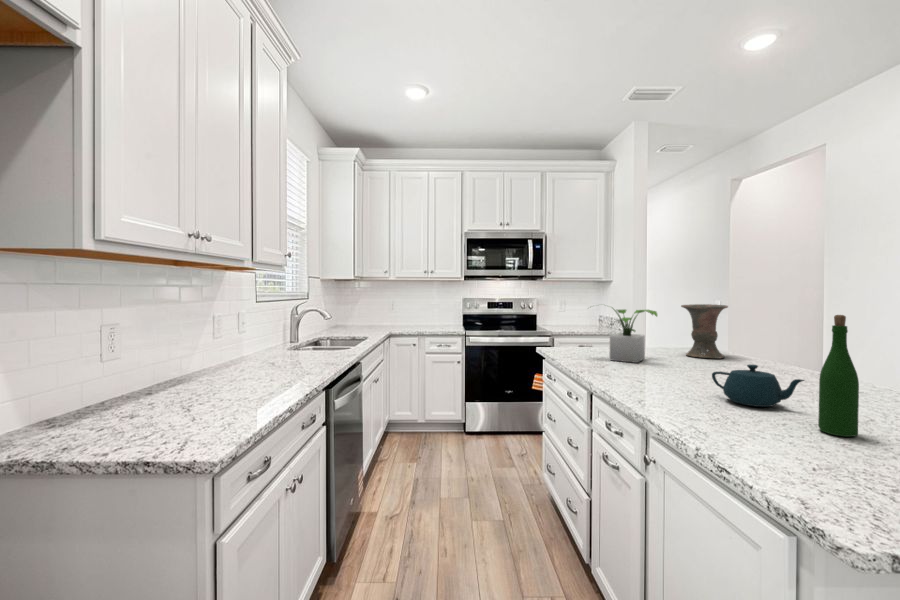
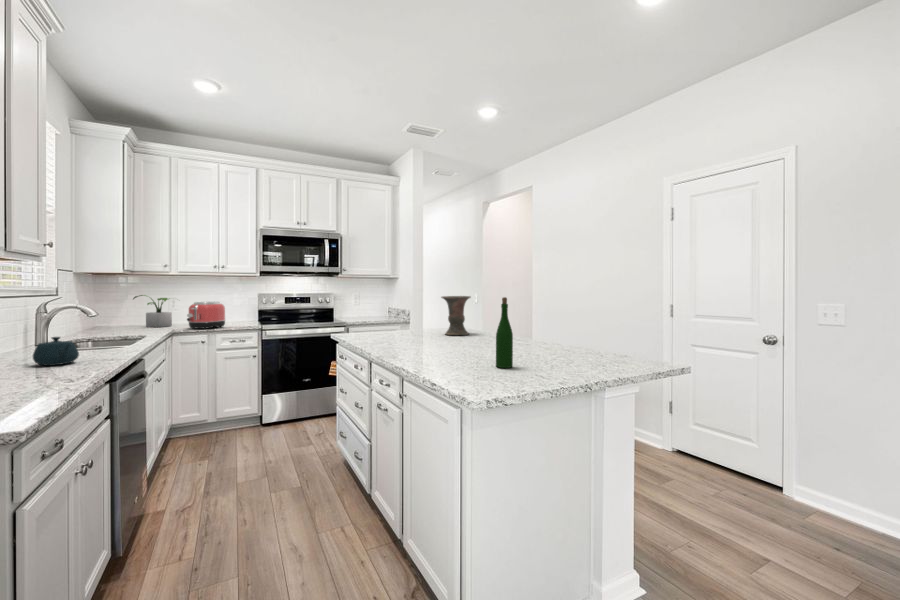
toaster: none [401,306,434,333] -> present [187,301,225,329]
potted plant: present [610,309,657,363] -> present [133,295,172,327]
teapot: present [712,365,804,407] -> present [33,337,79,365]

